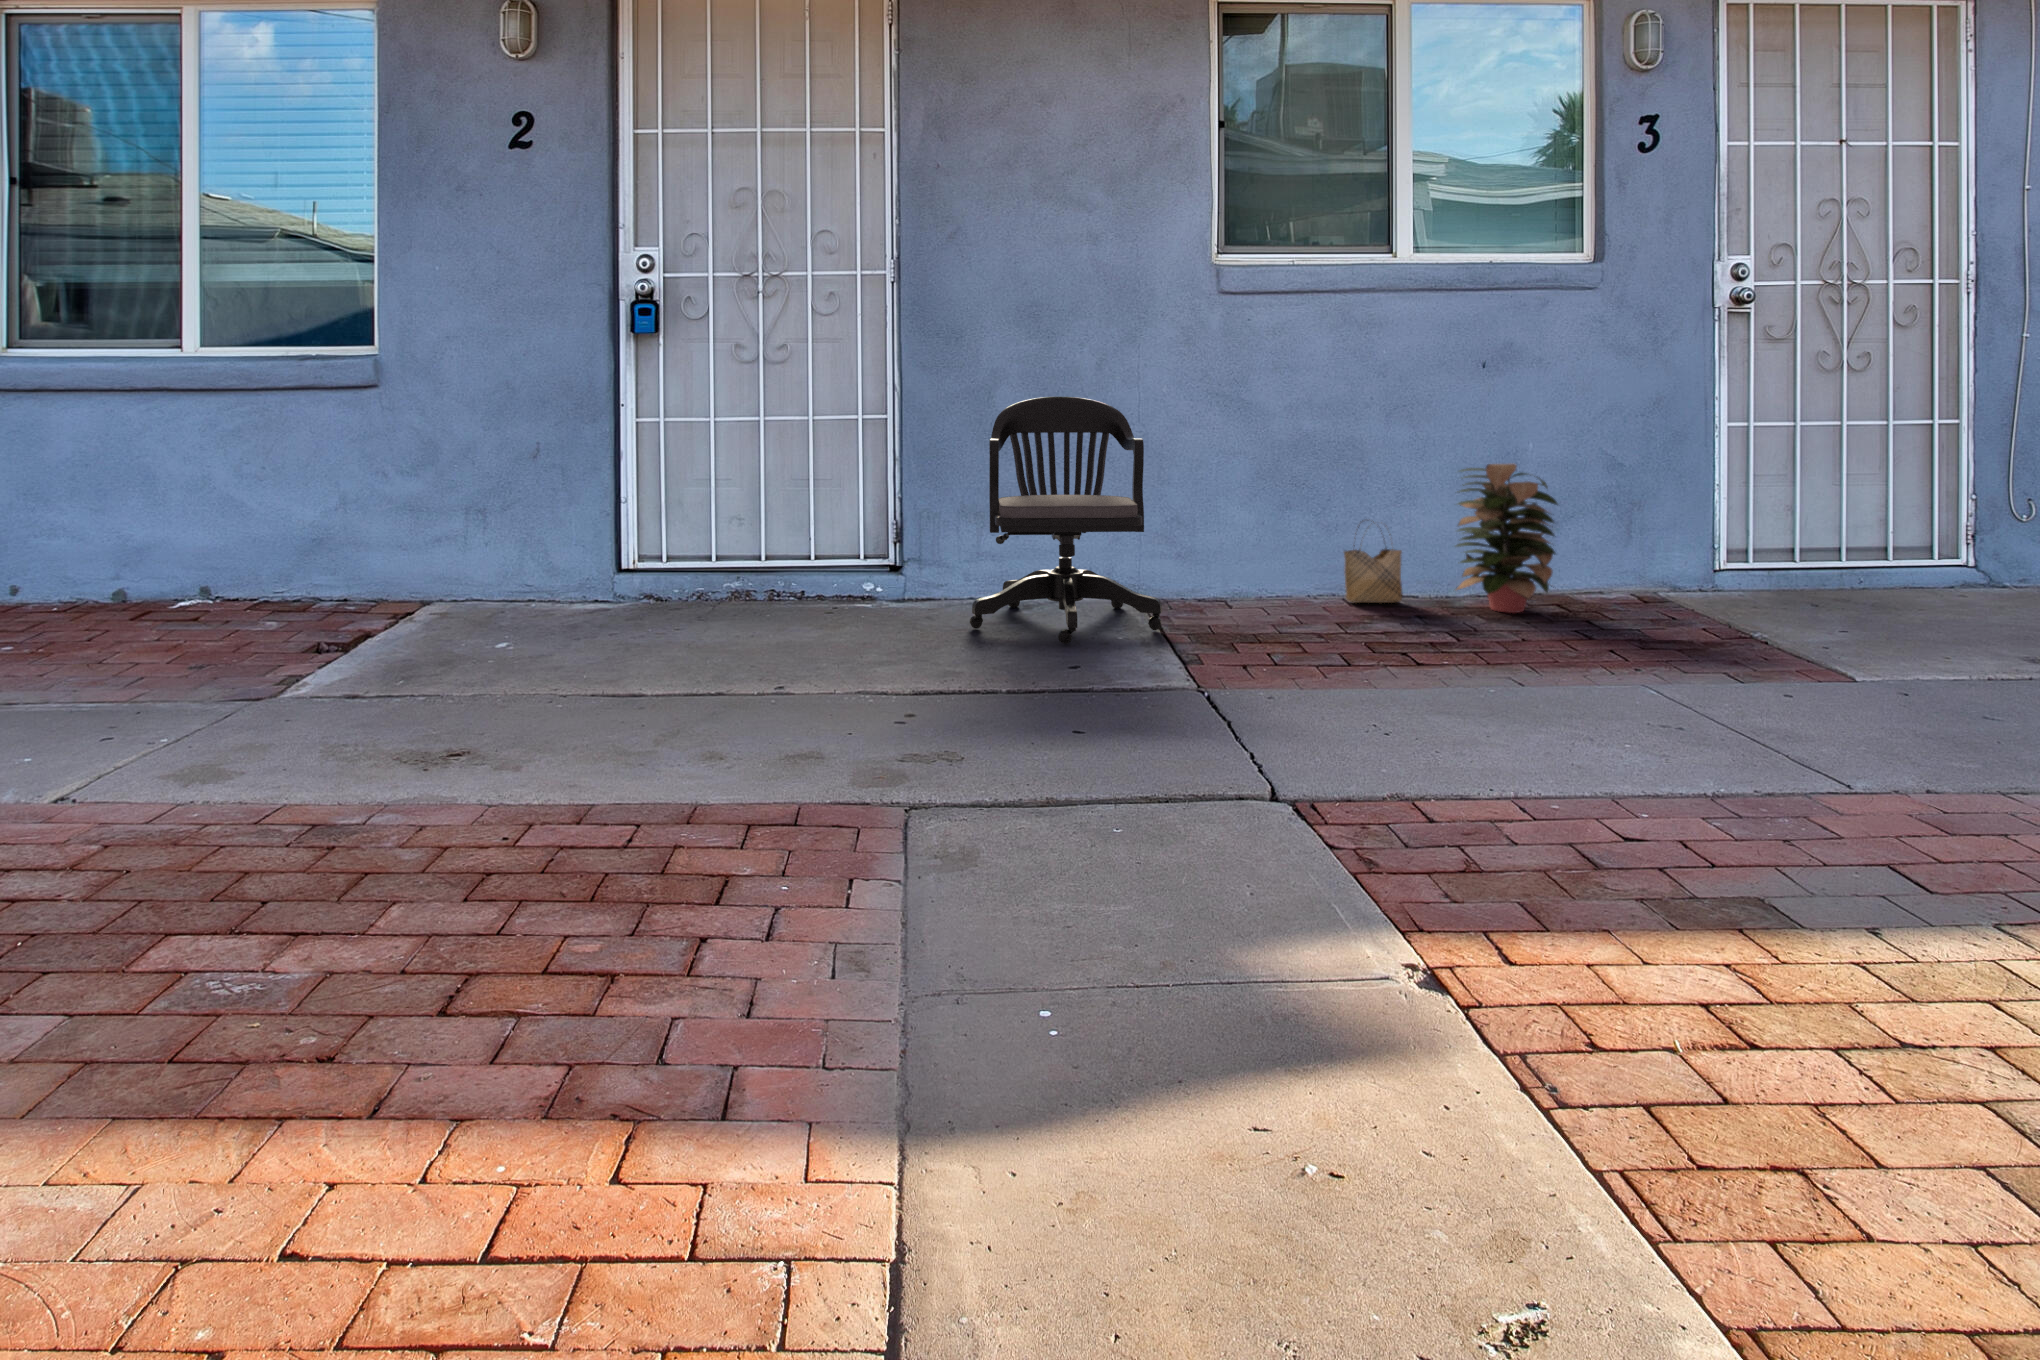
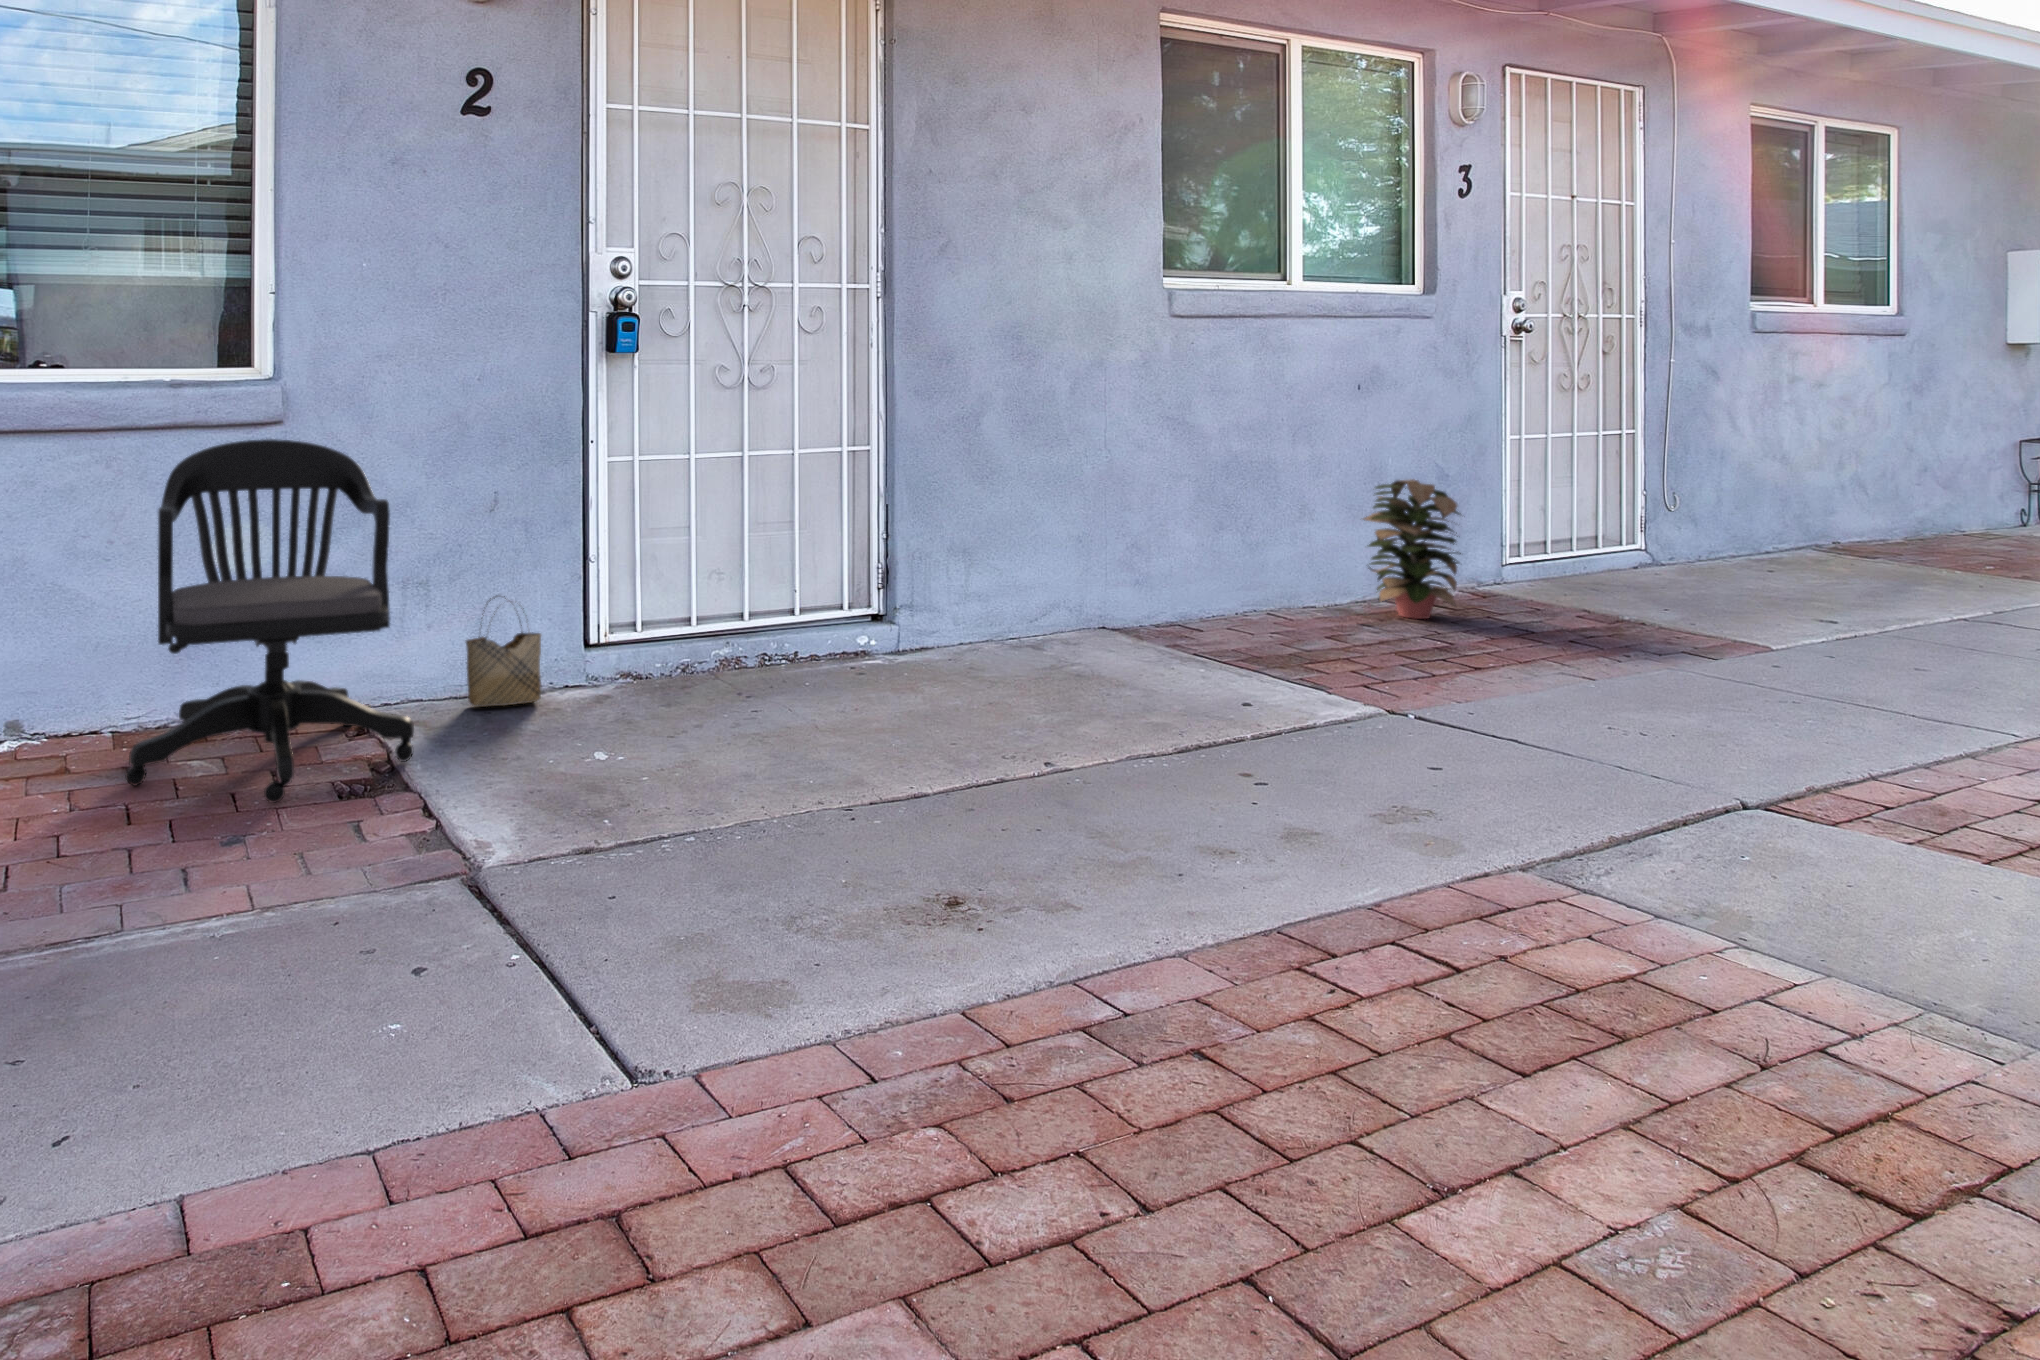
chair: present [970,396,1162,644] -> present [125,439,414,803]
woven basket: present [1344,527,1402,603] -> present [465,596,541,707]

